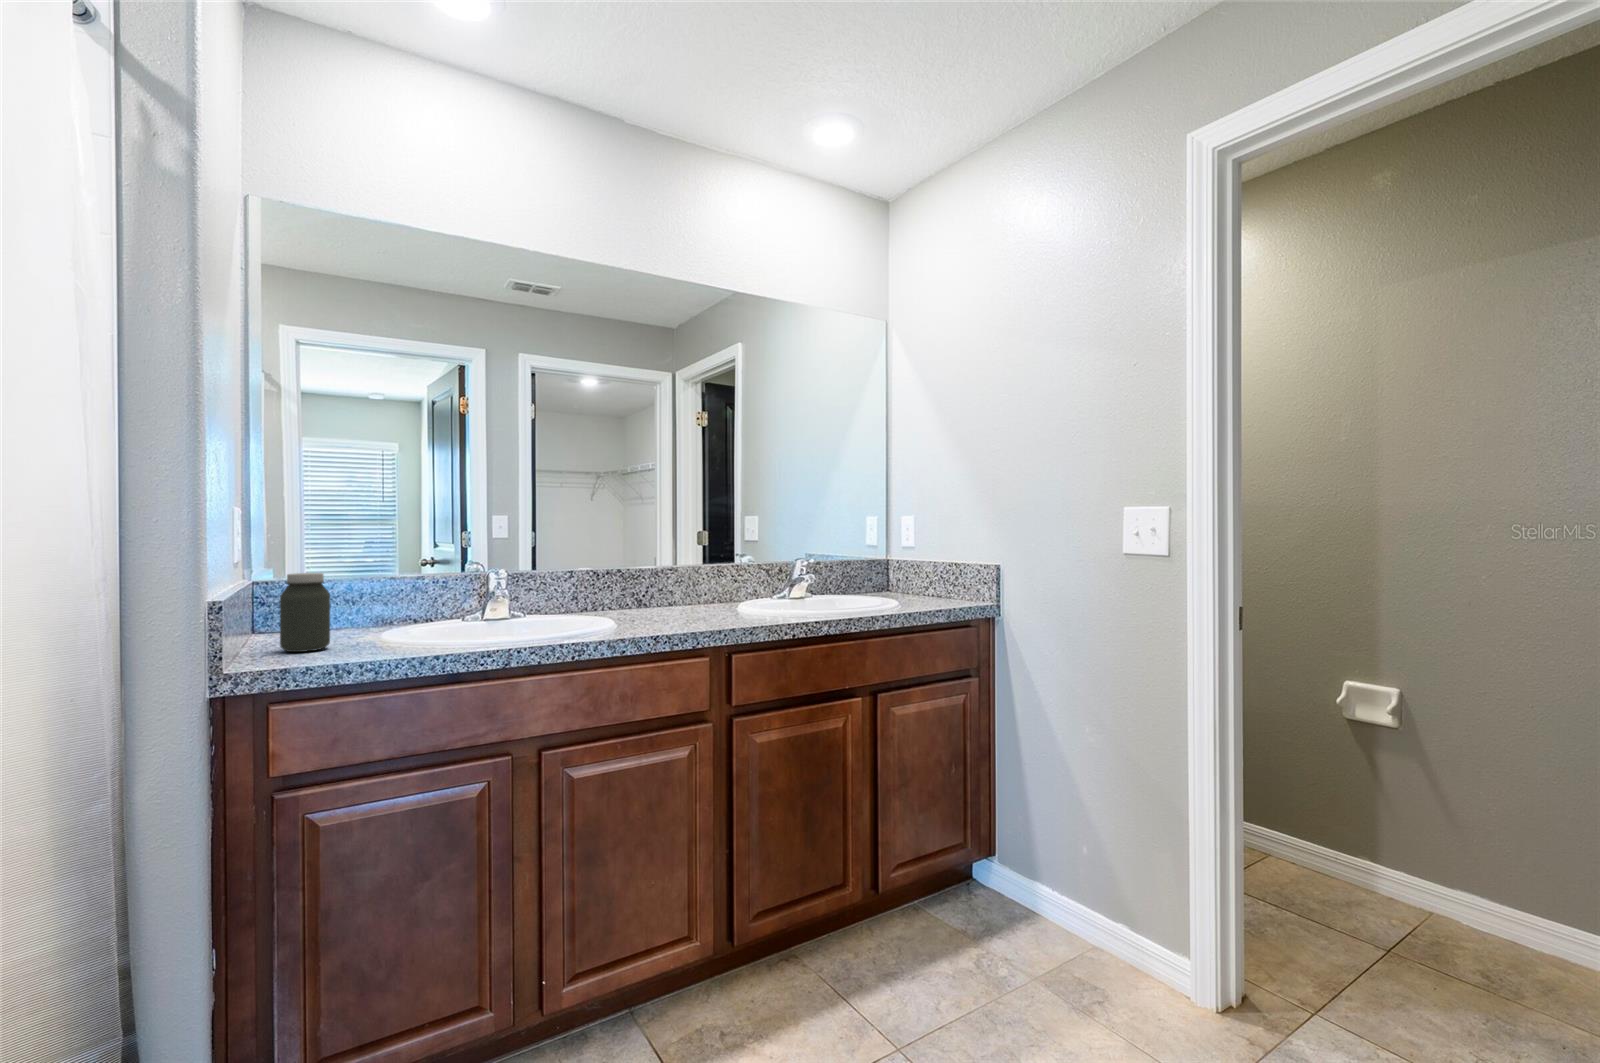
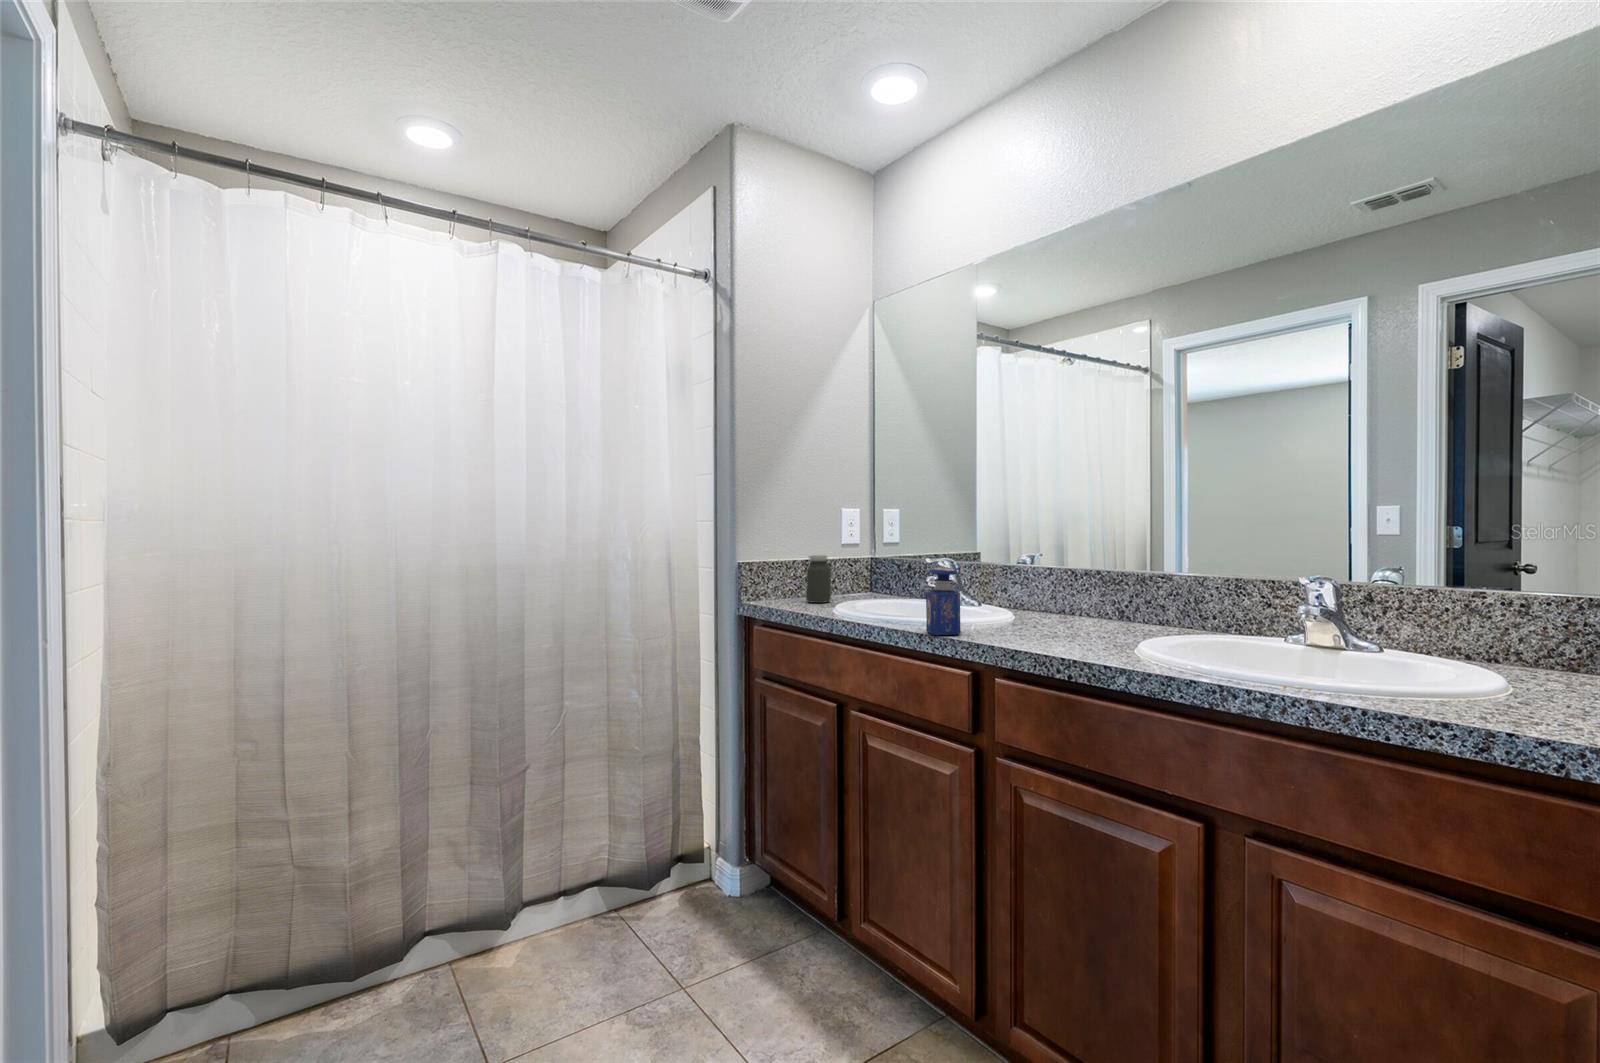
perfume bottle: none [644,566,678,633] -> present [926,567,961,635]

